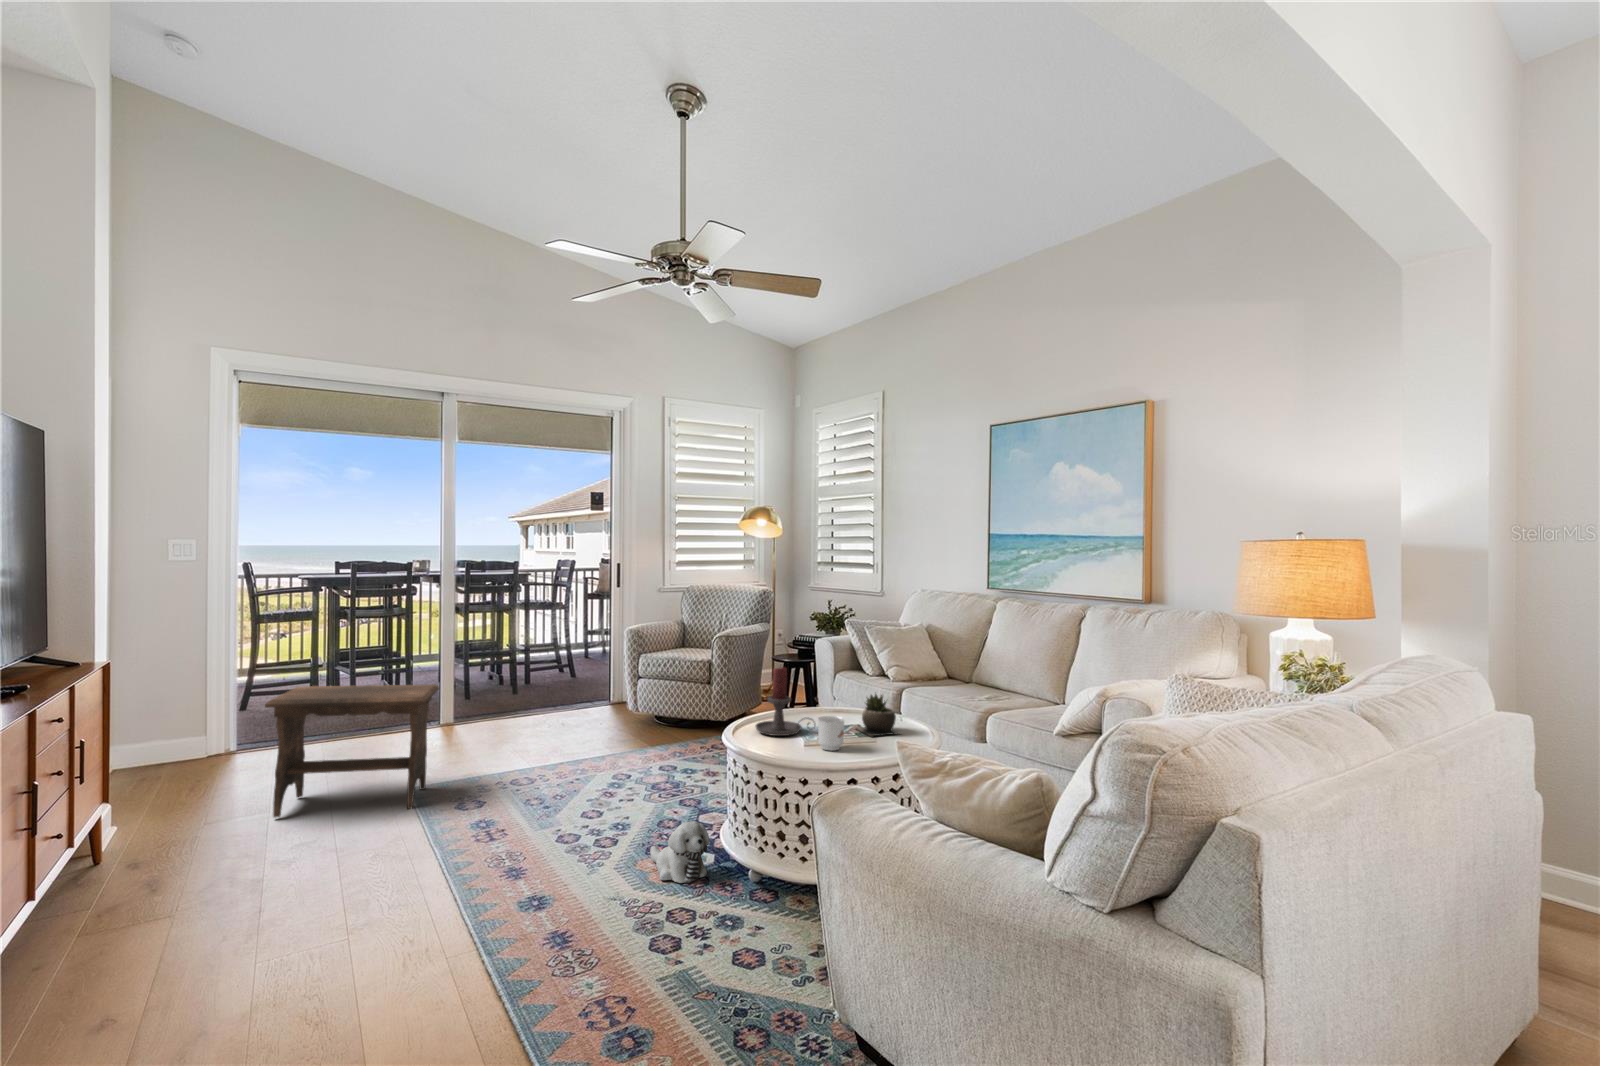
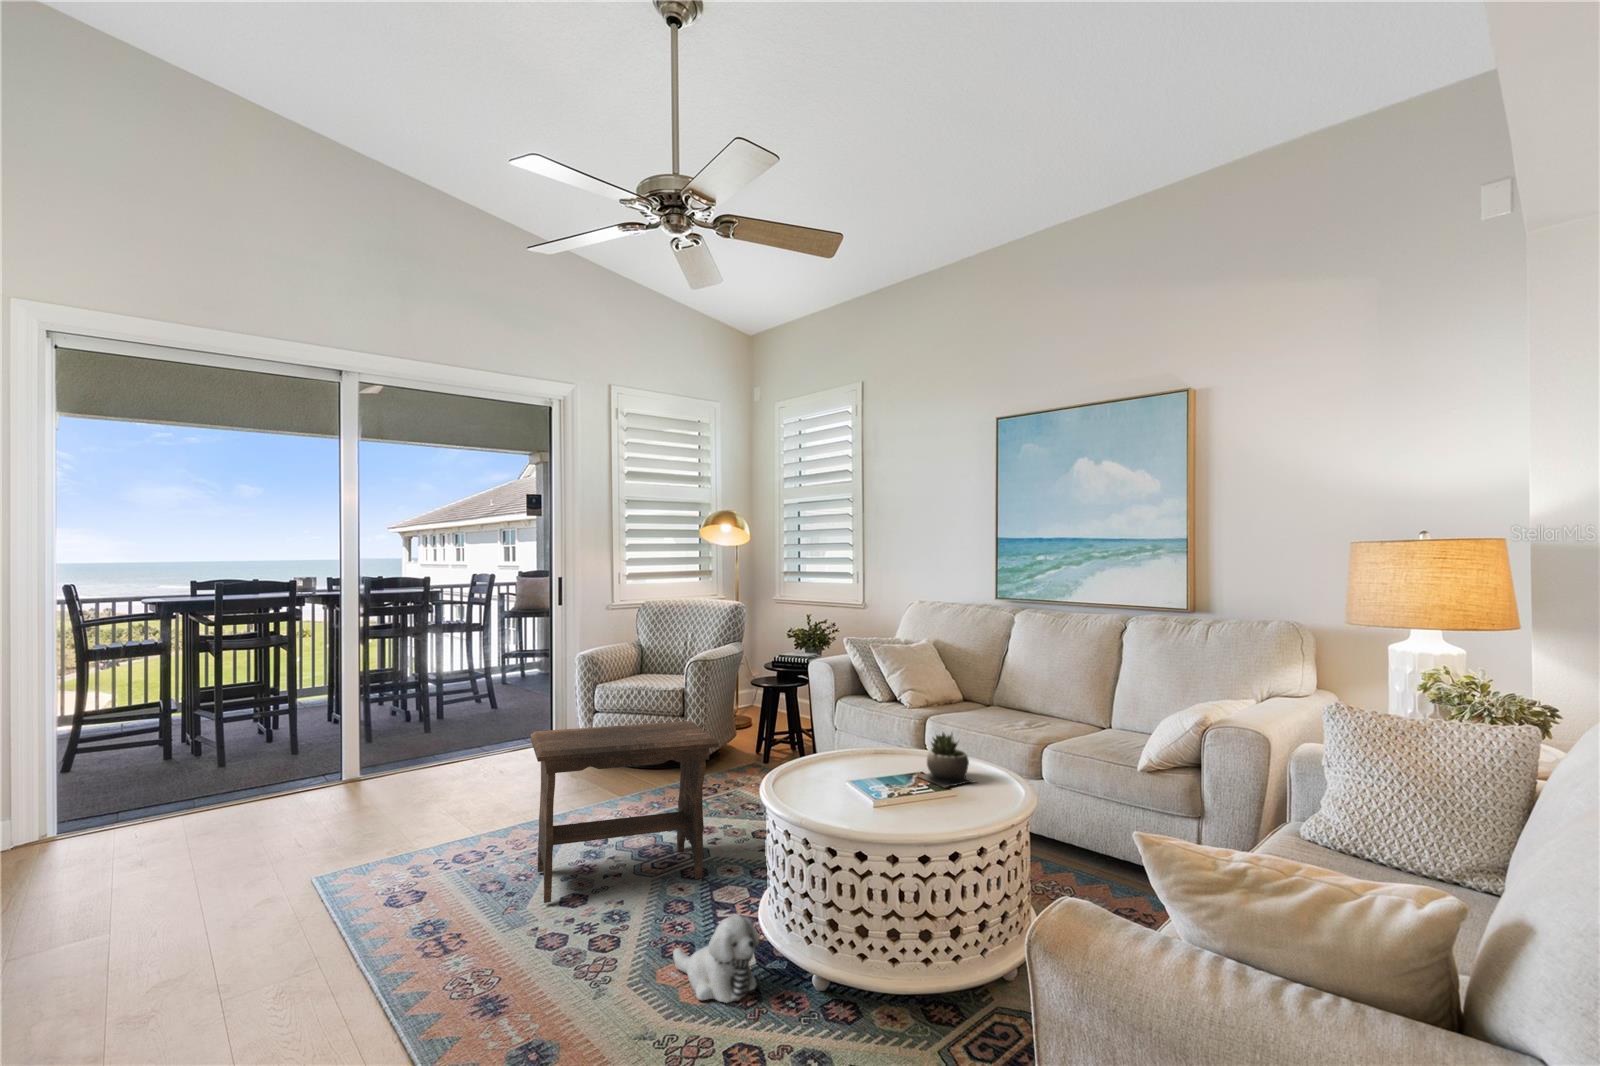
candle holder: present [756,667,814,736] -> none [798,704,874,793]
footstool: present [265,684,439,818] -> present [530,721,719,903]
mug: present [818,716,845,751] -> none [892,766,927,812]

